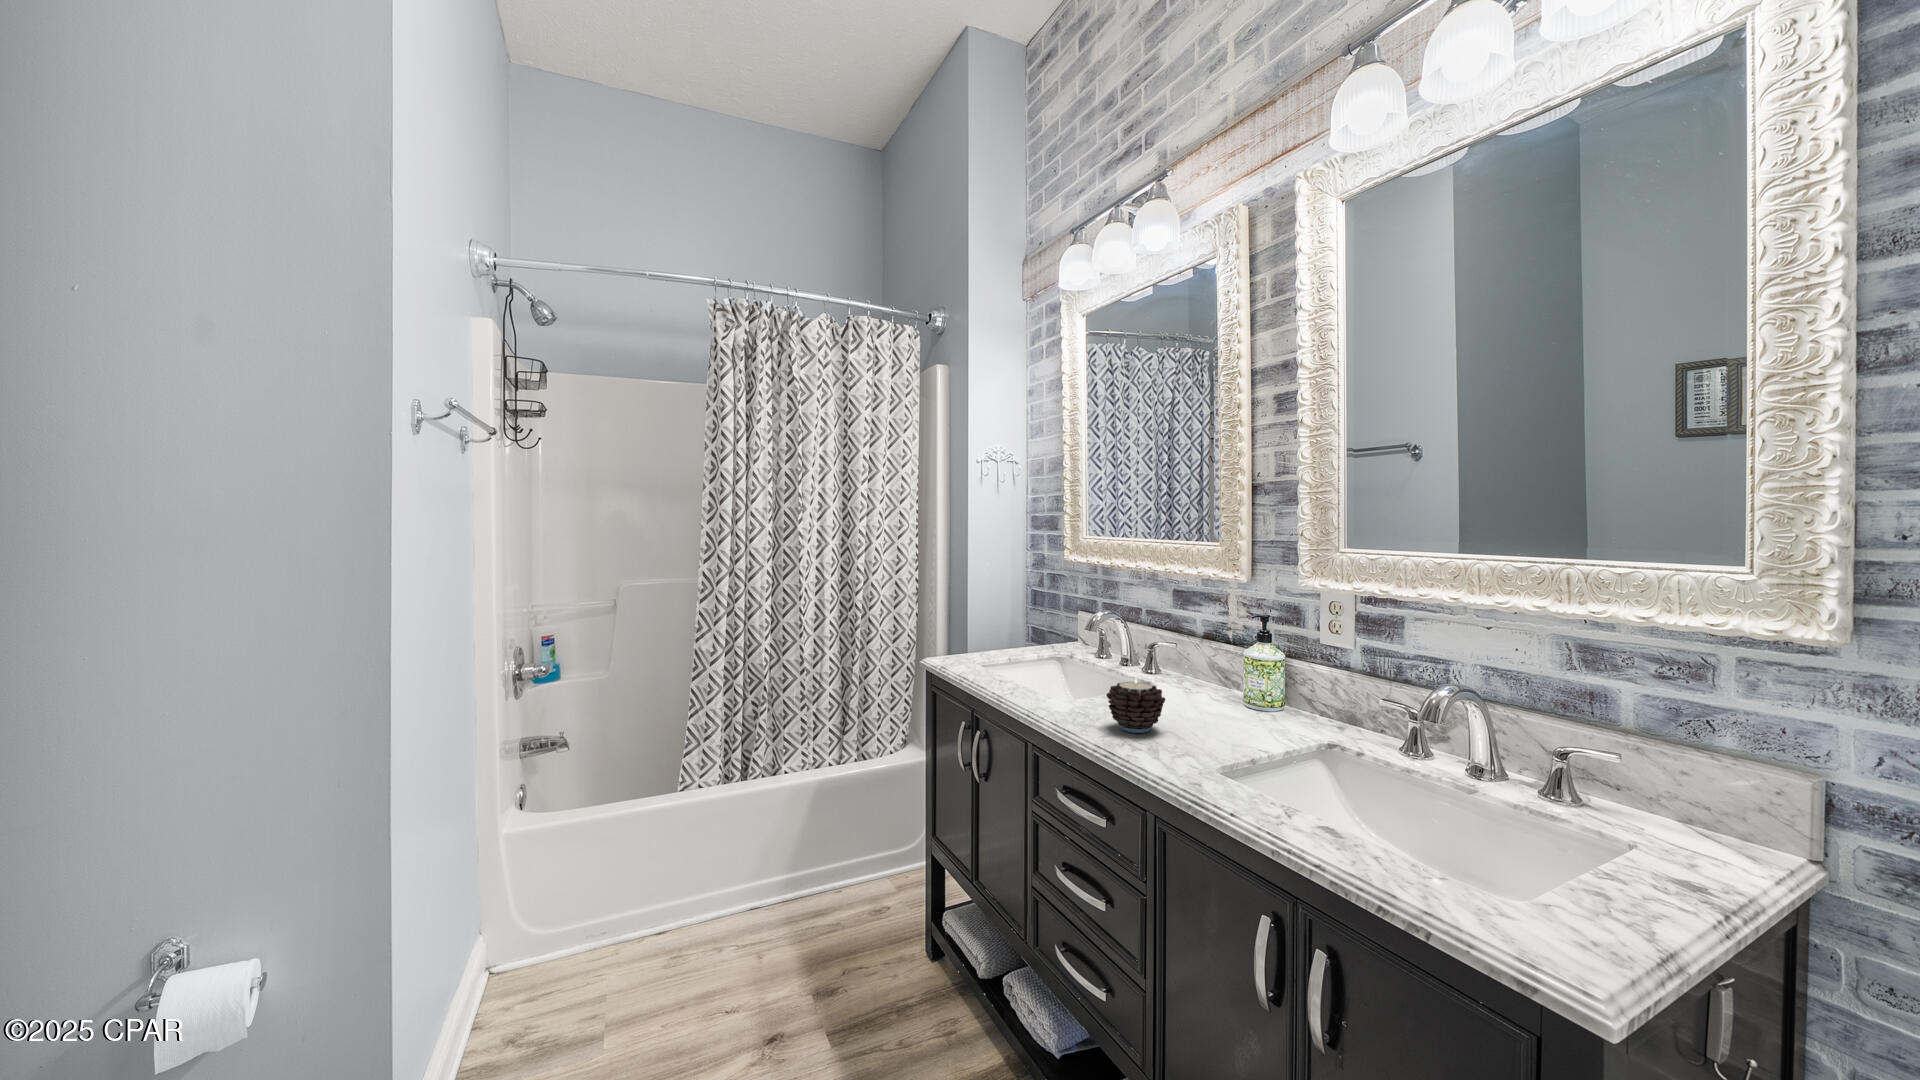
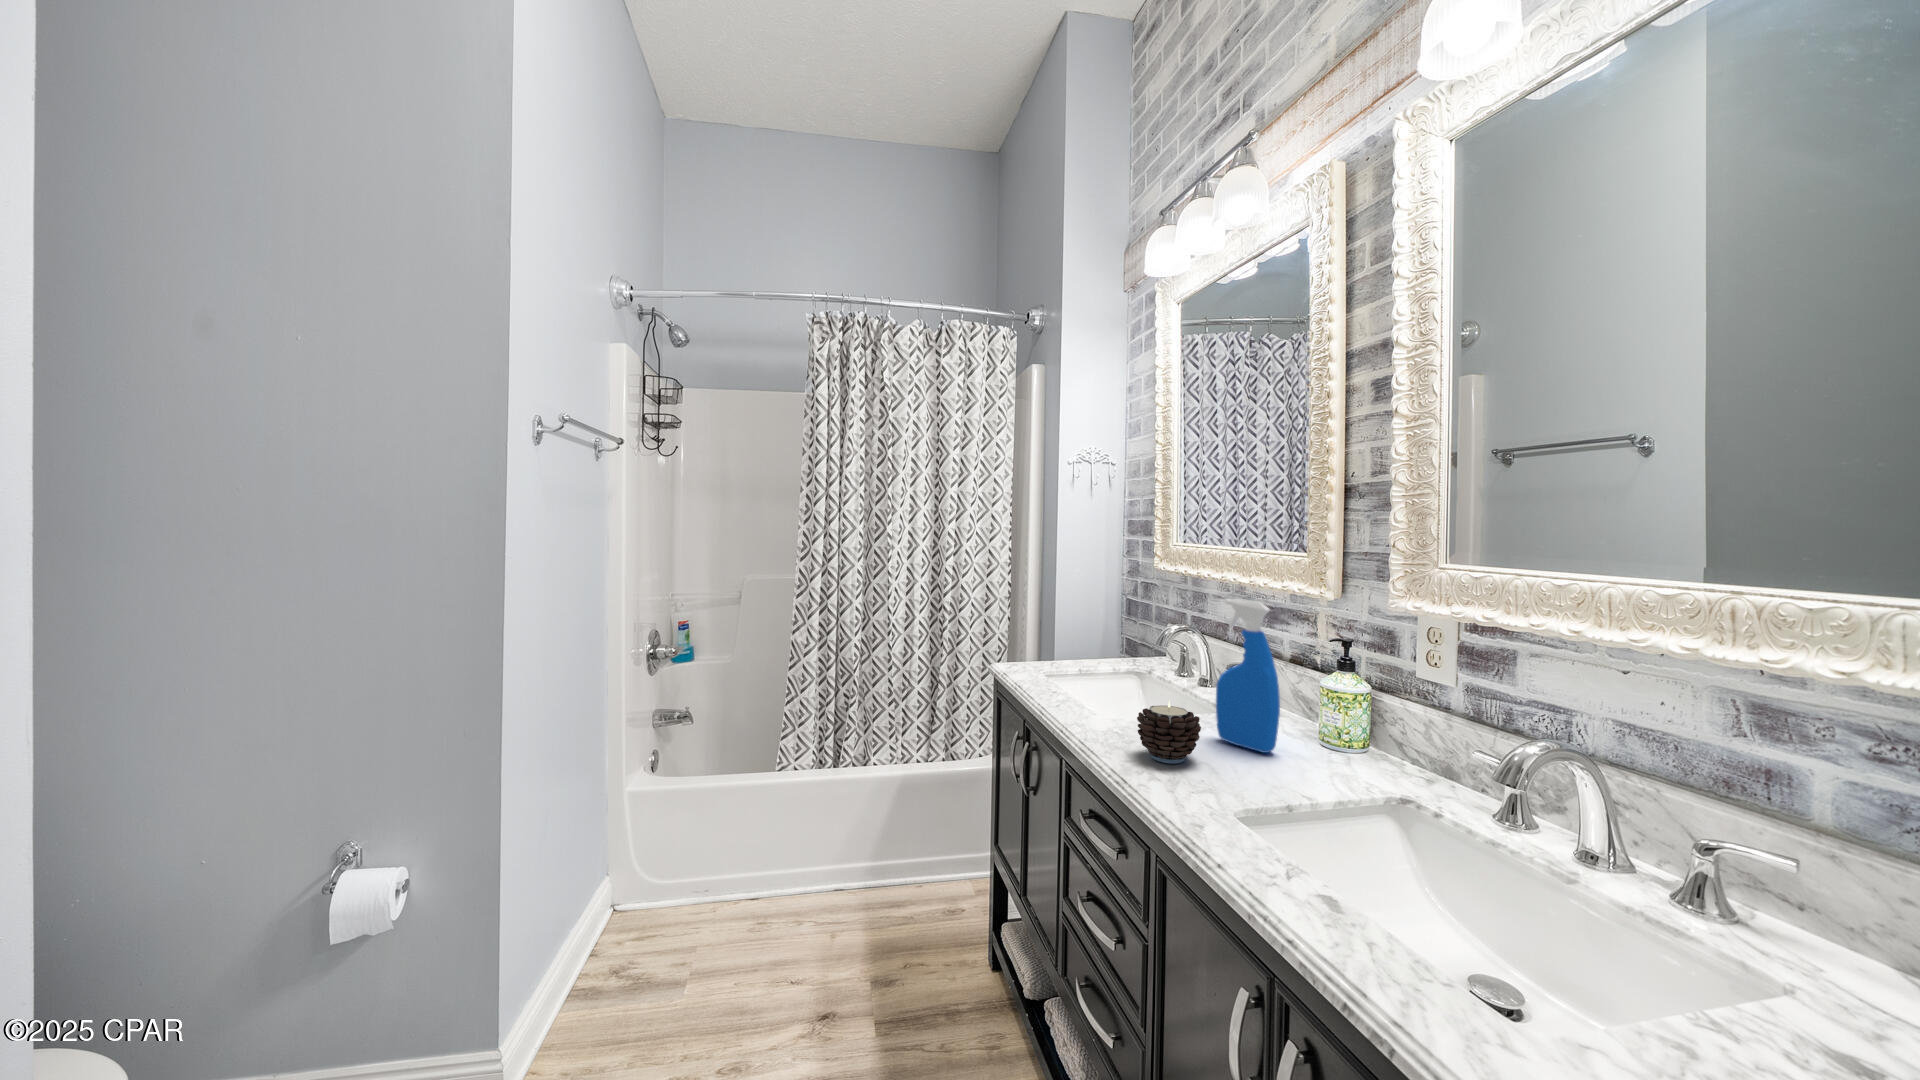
spray bottle: none [1164,584,1222,718] -> present [1216,599,1280,753]

